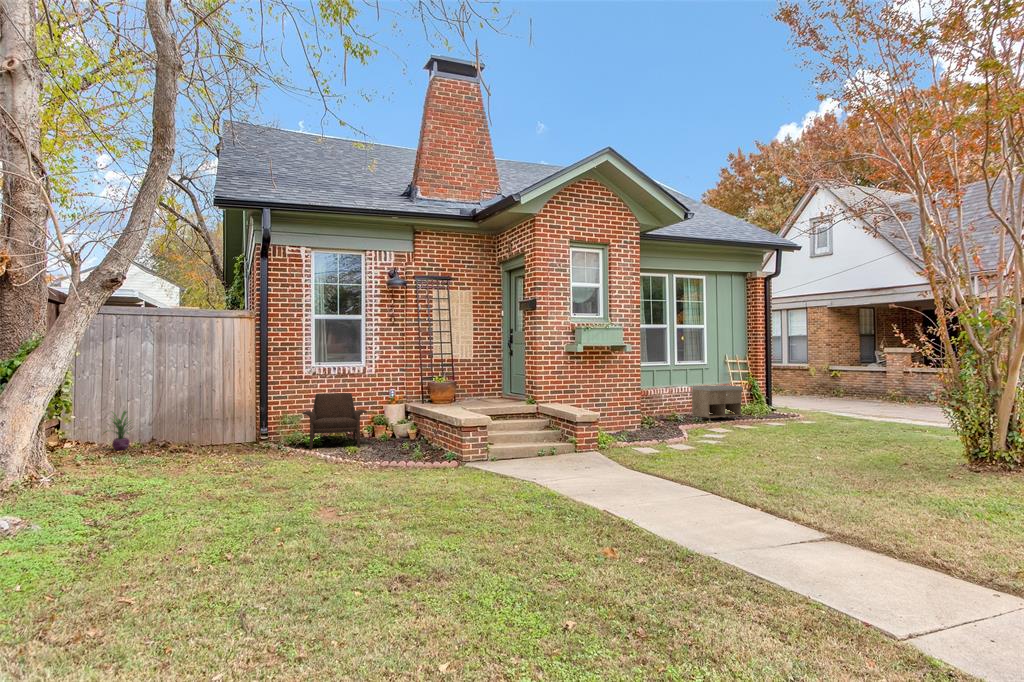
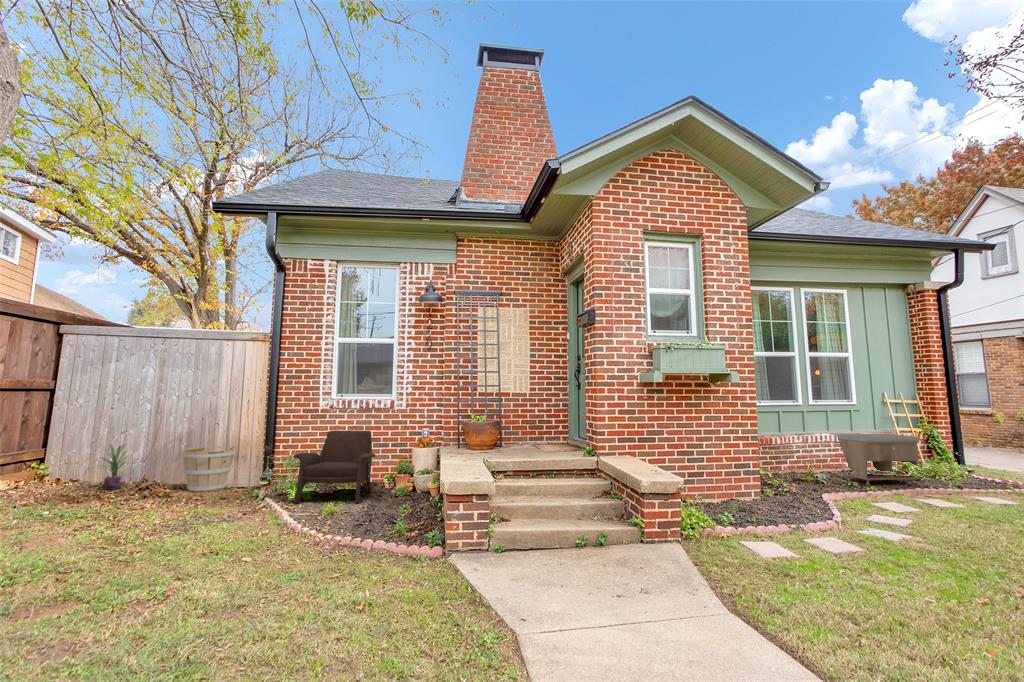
wooden bucket: none [187,410,232,448] -> present [182,447,236,492]

